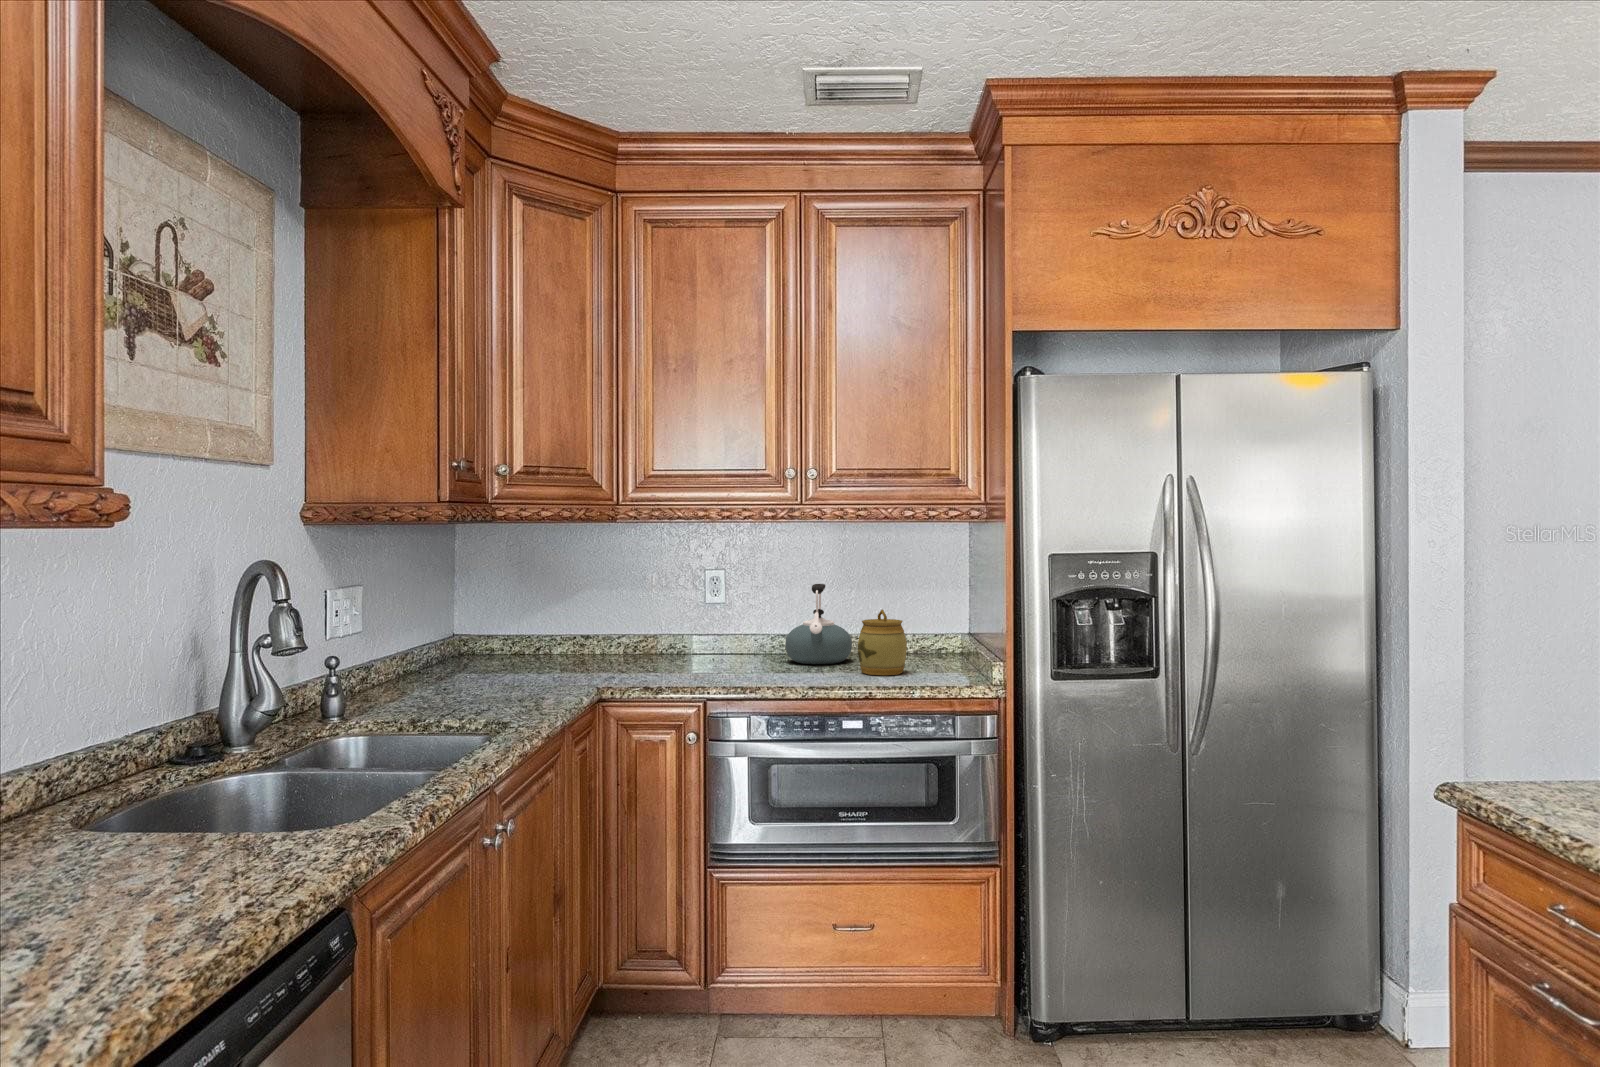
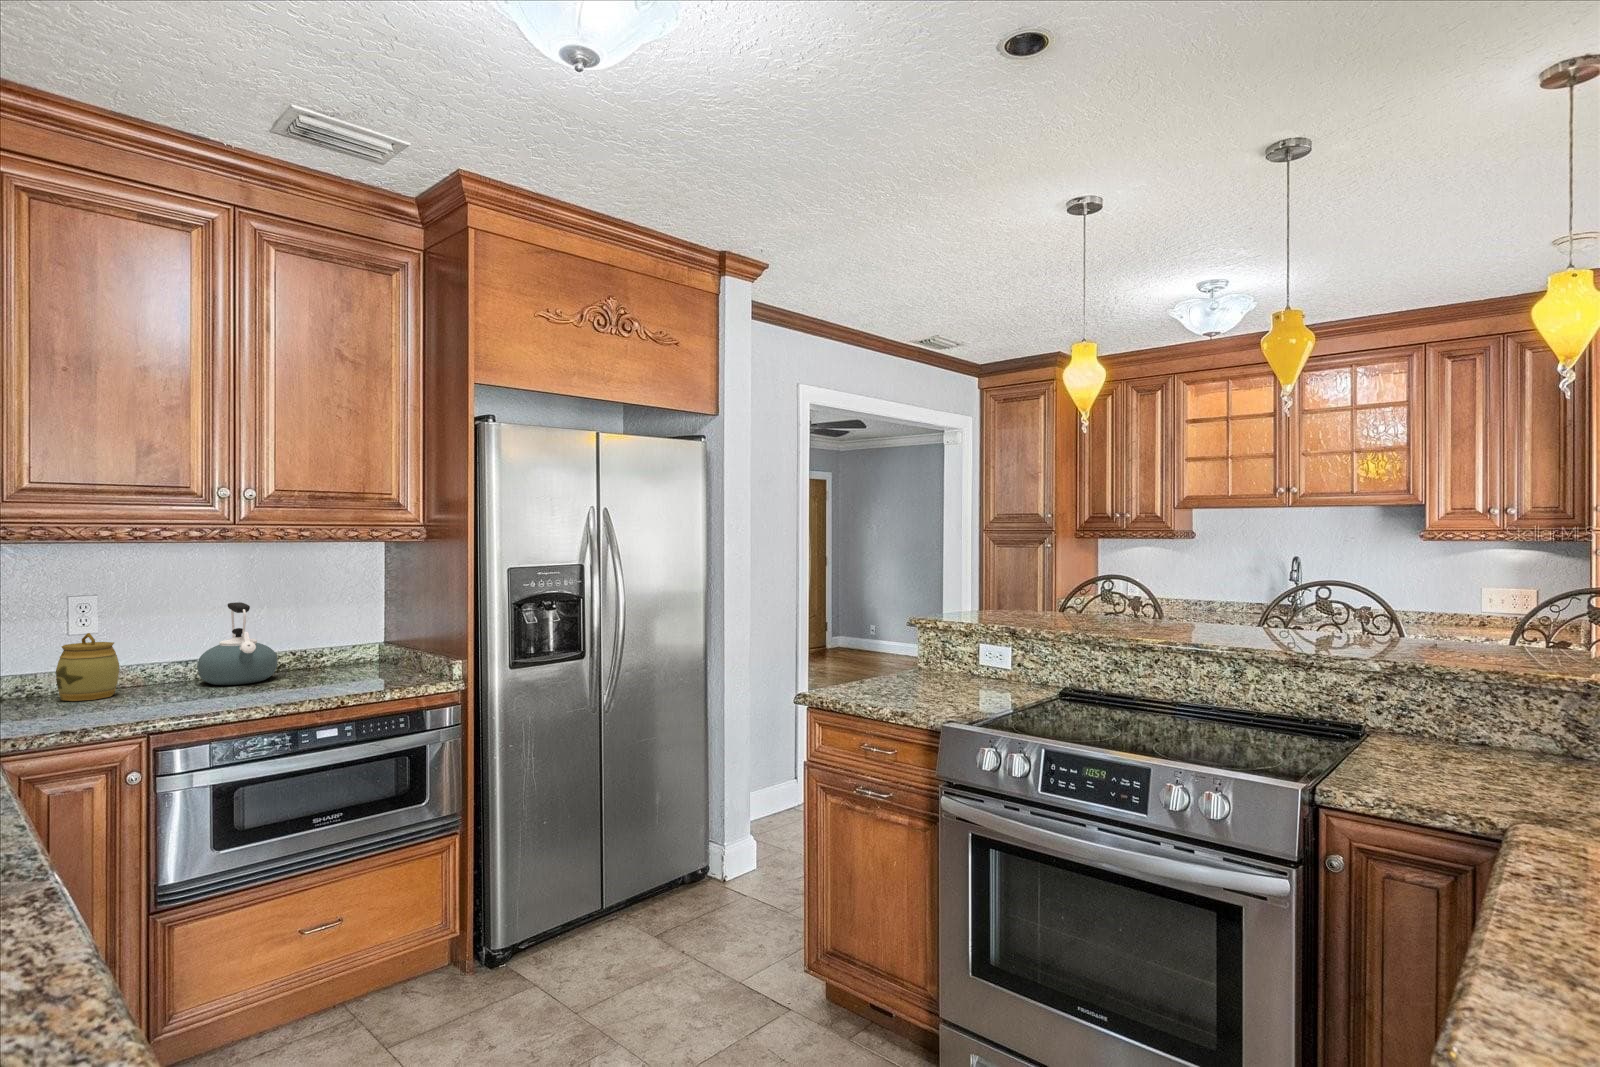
jar: present [858,610,907,675] -> present [56,633,119,701]

